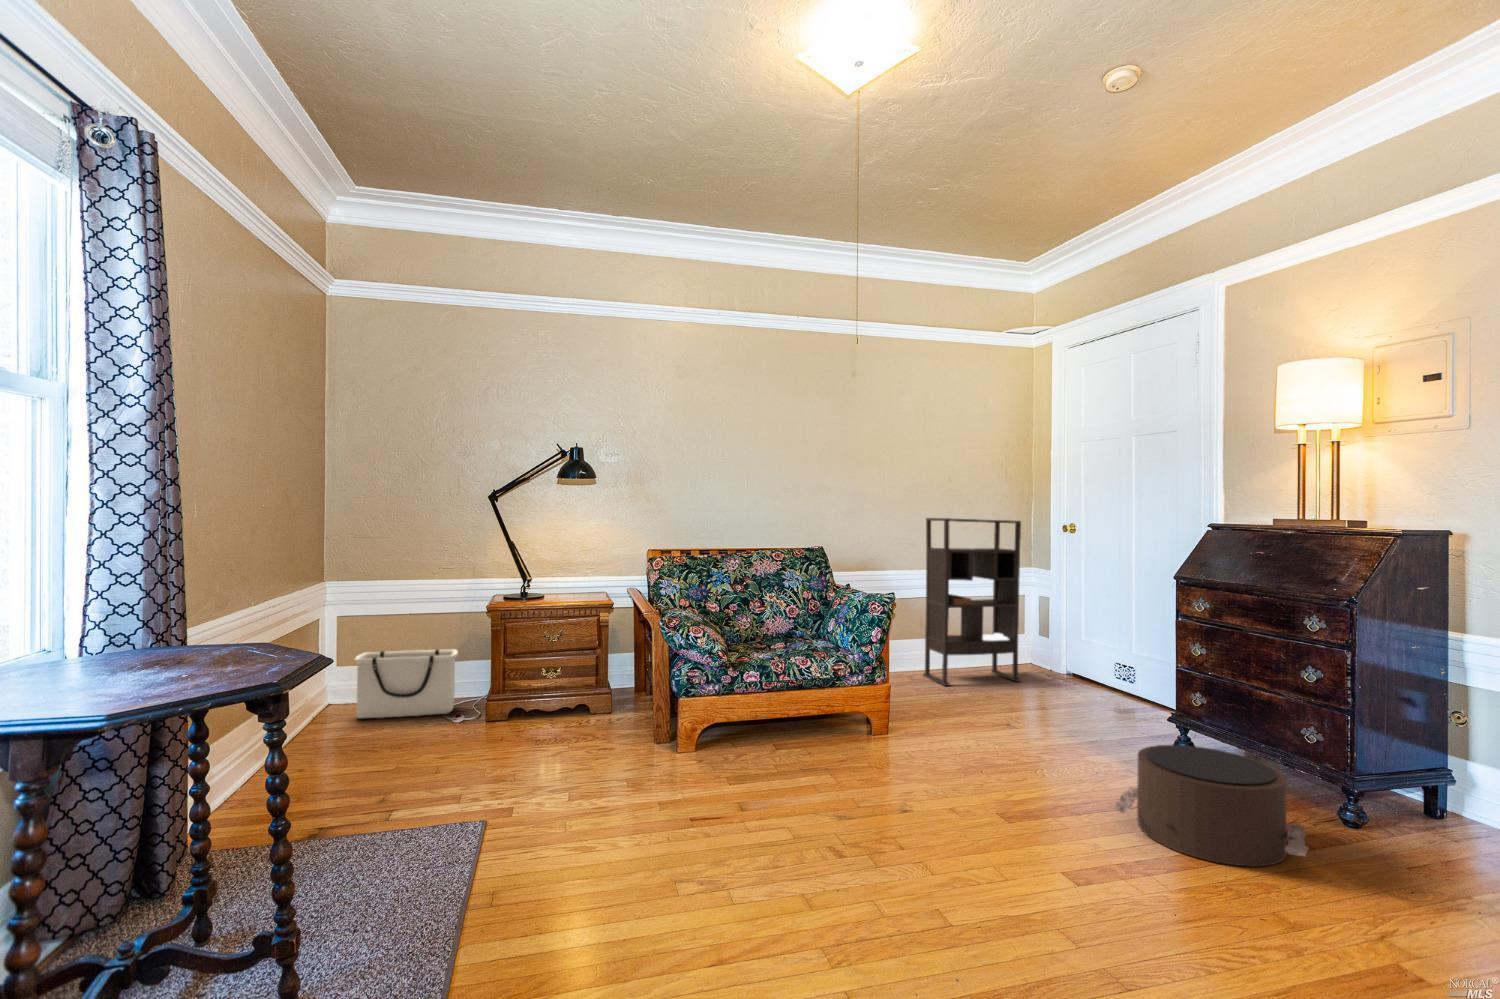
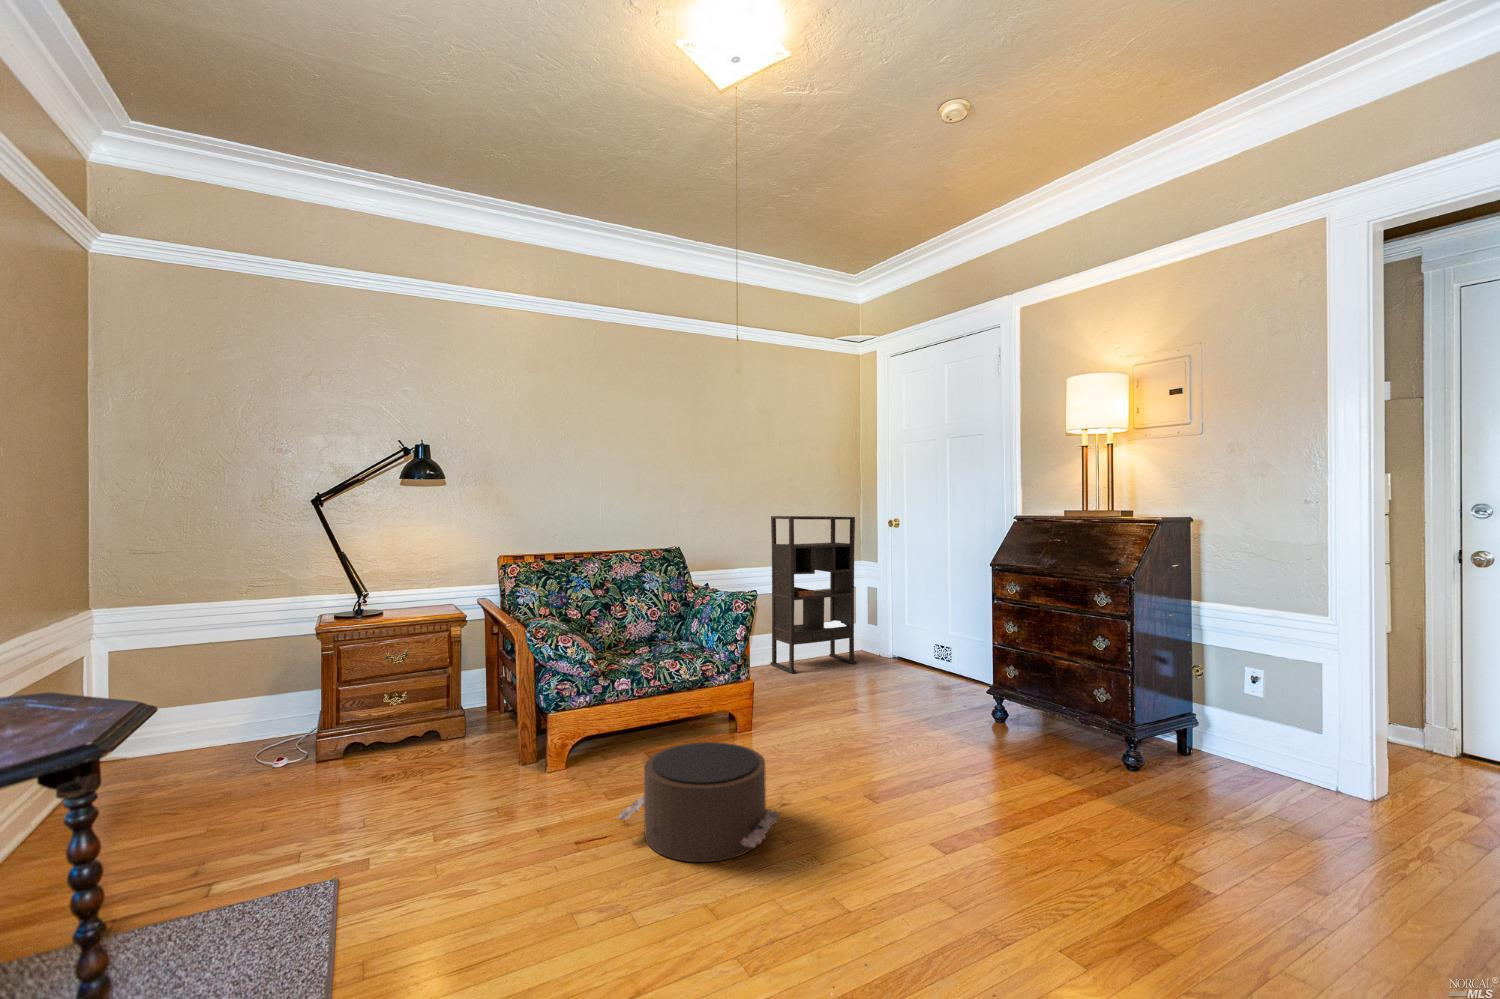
storage bin: present [355,649,458,718] -> none [139,680,276,771]
pouf: present [1115,745,1308,866] -> present [618,742,781,862]

